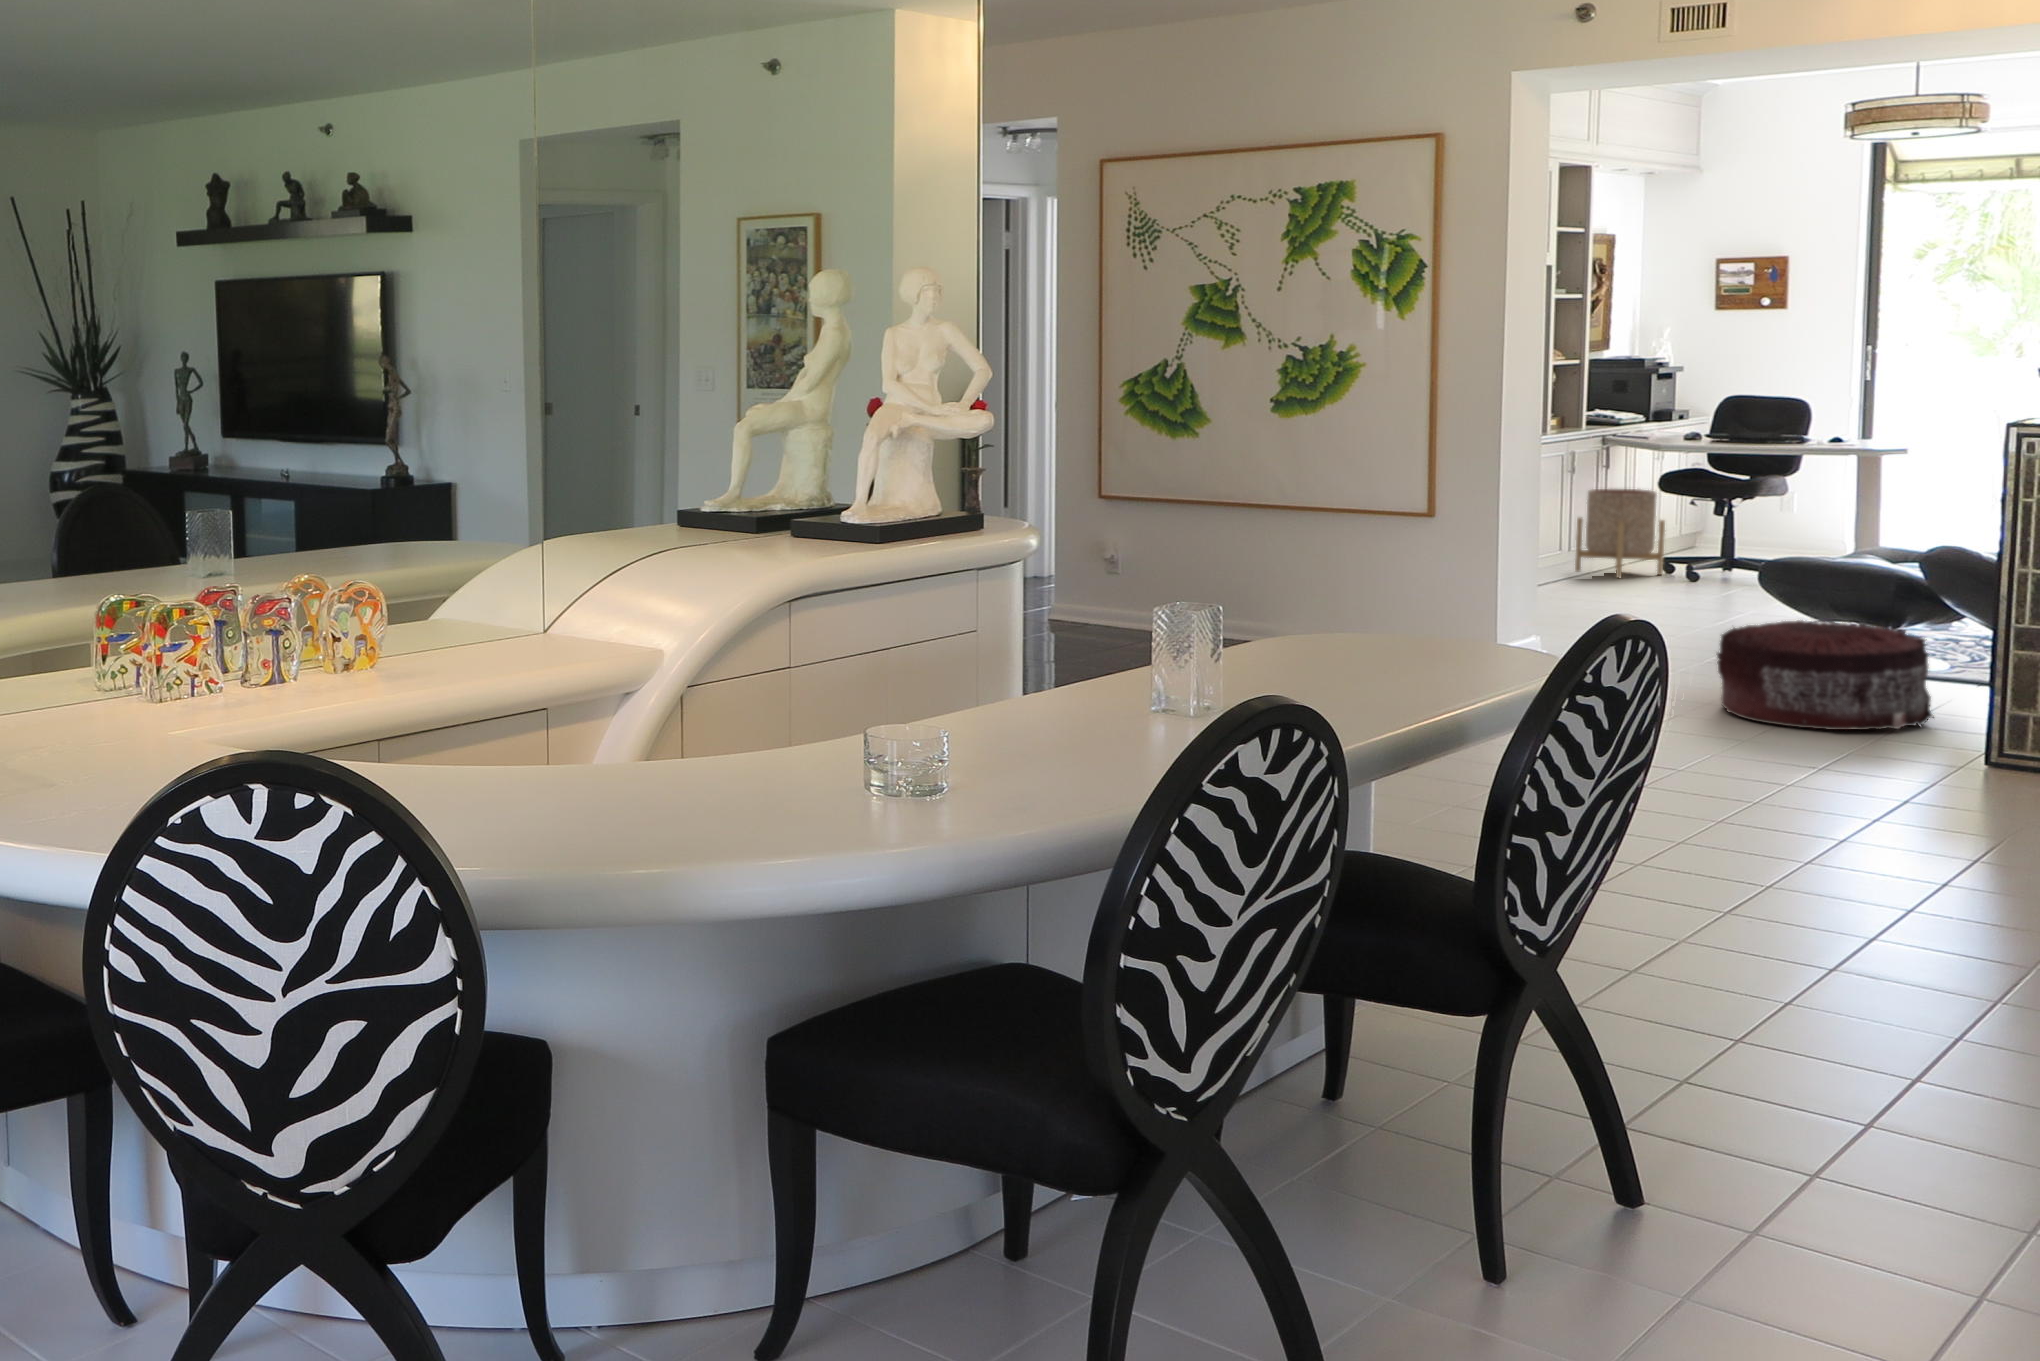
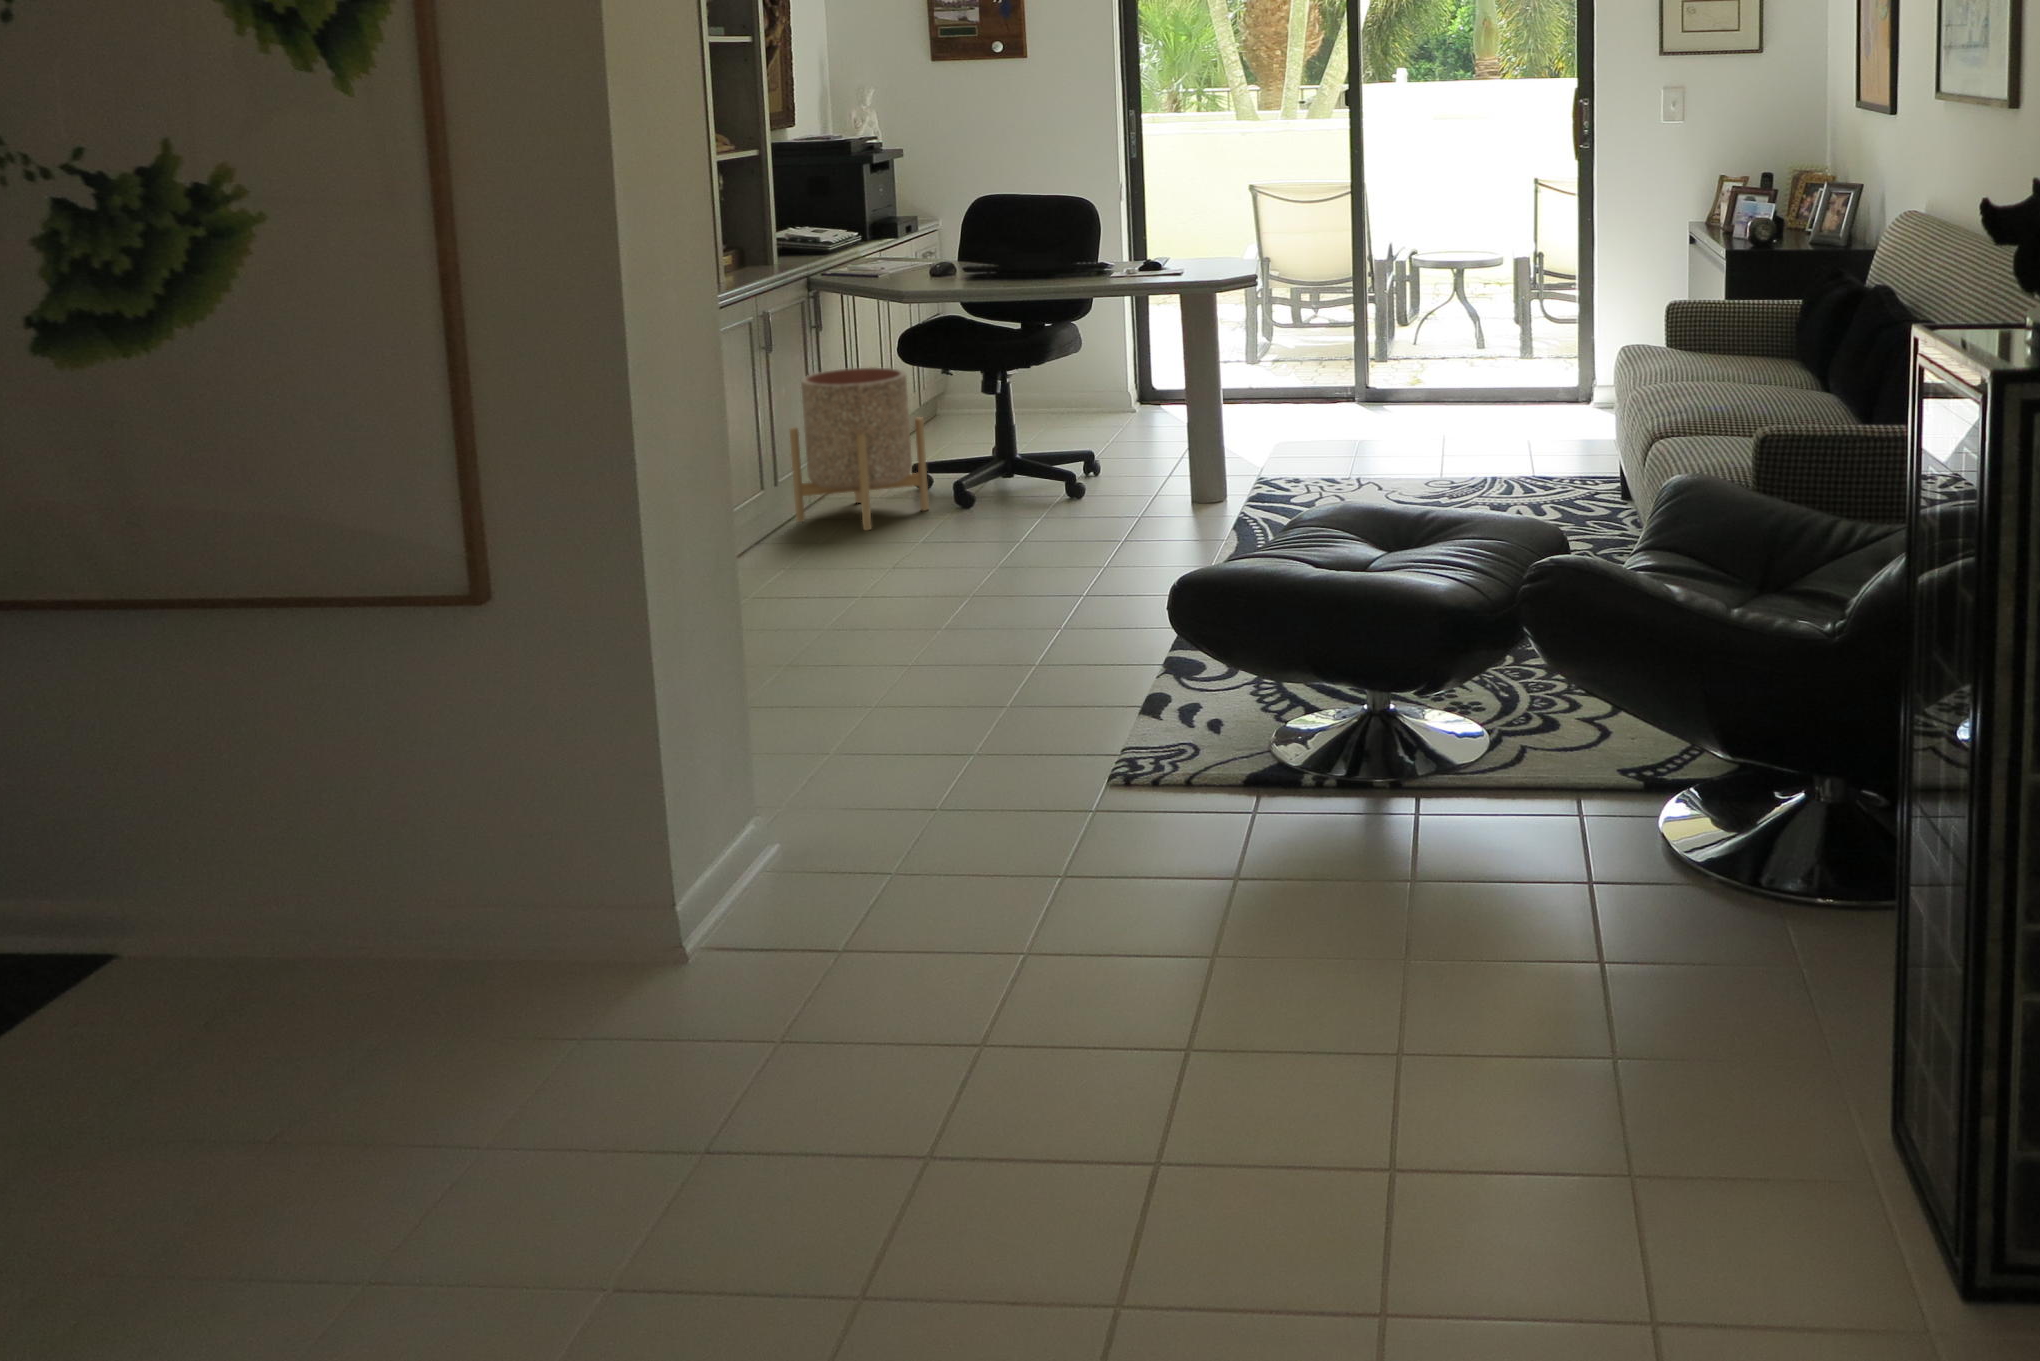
pouf: present [1717,620,1933,730] -> none [1231,796,1680,1179]

